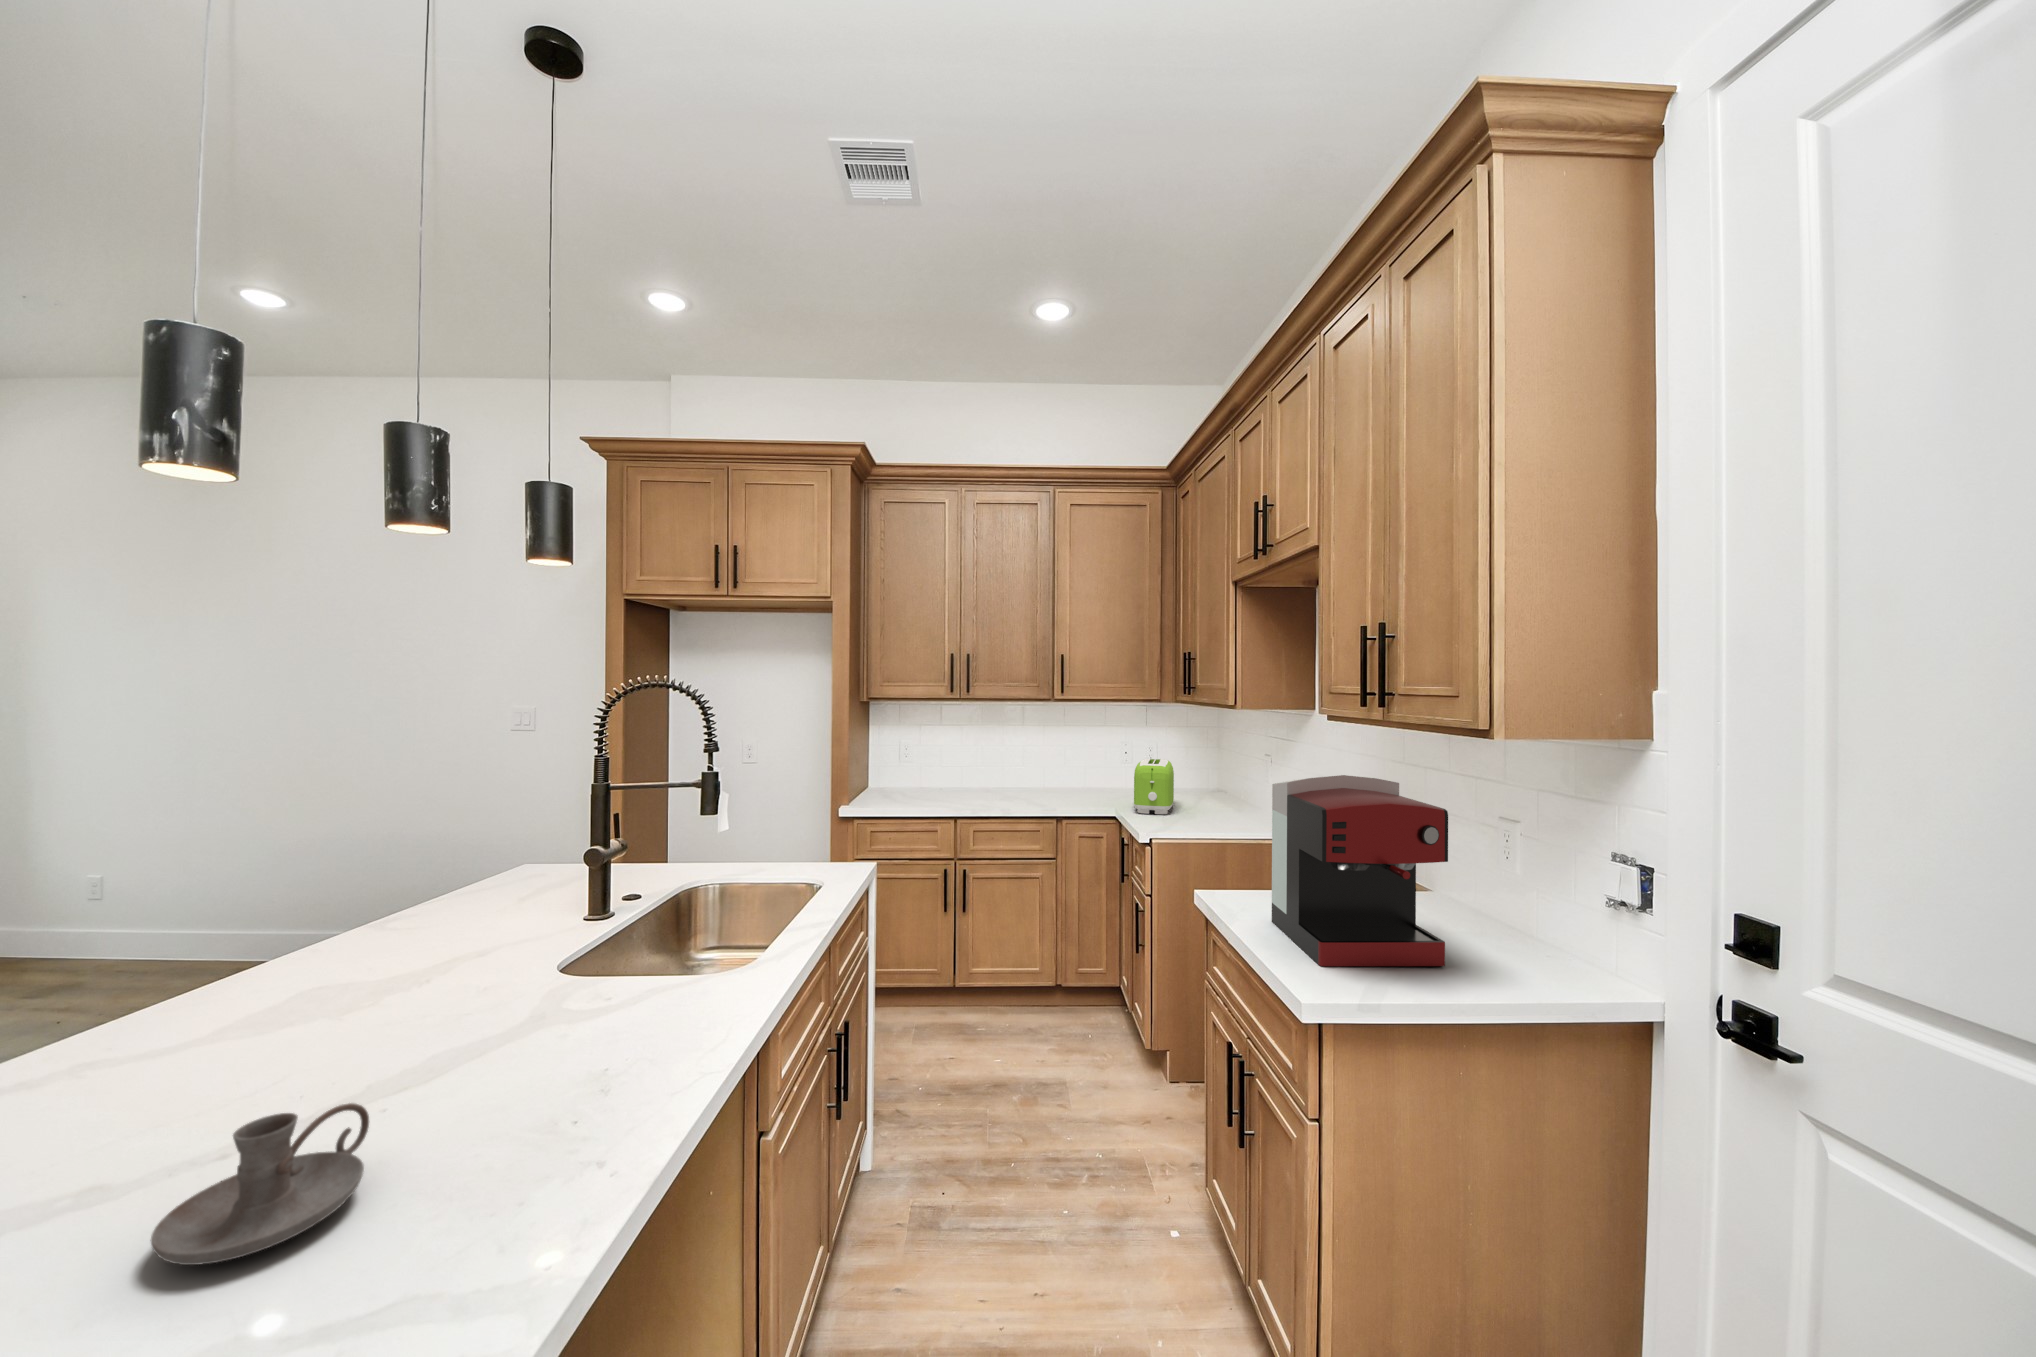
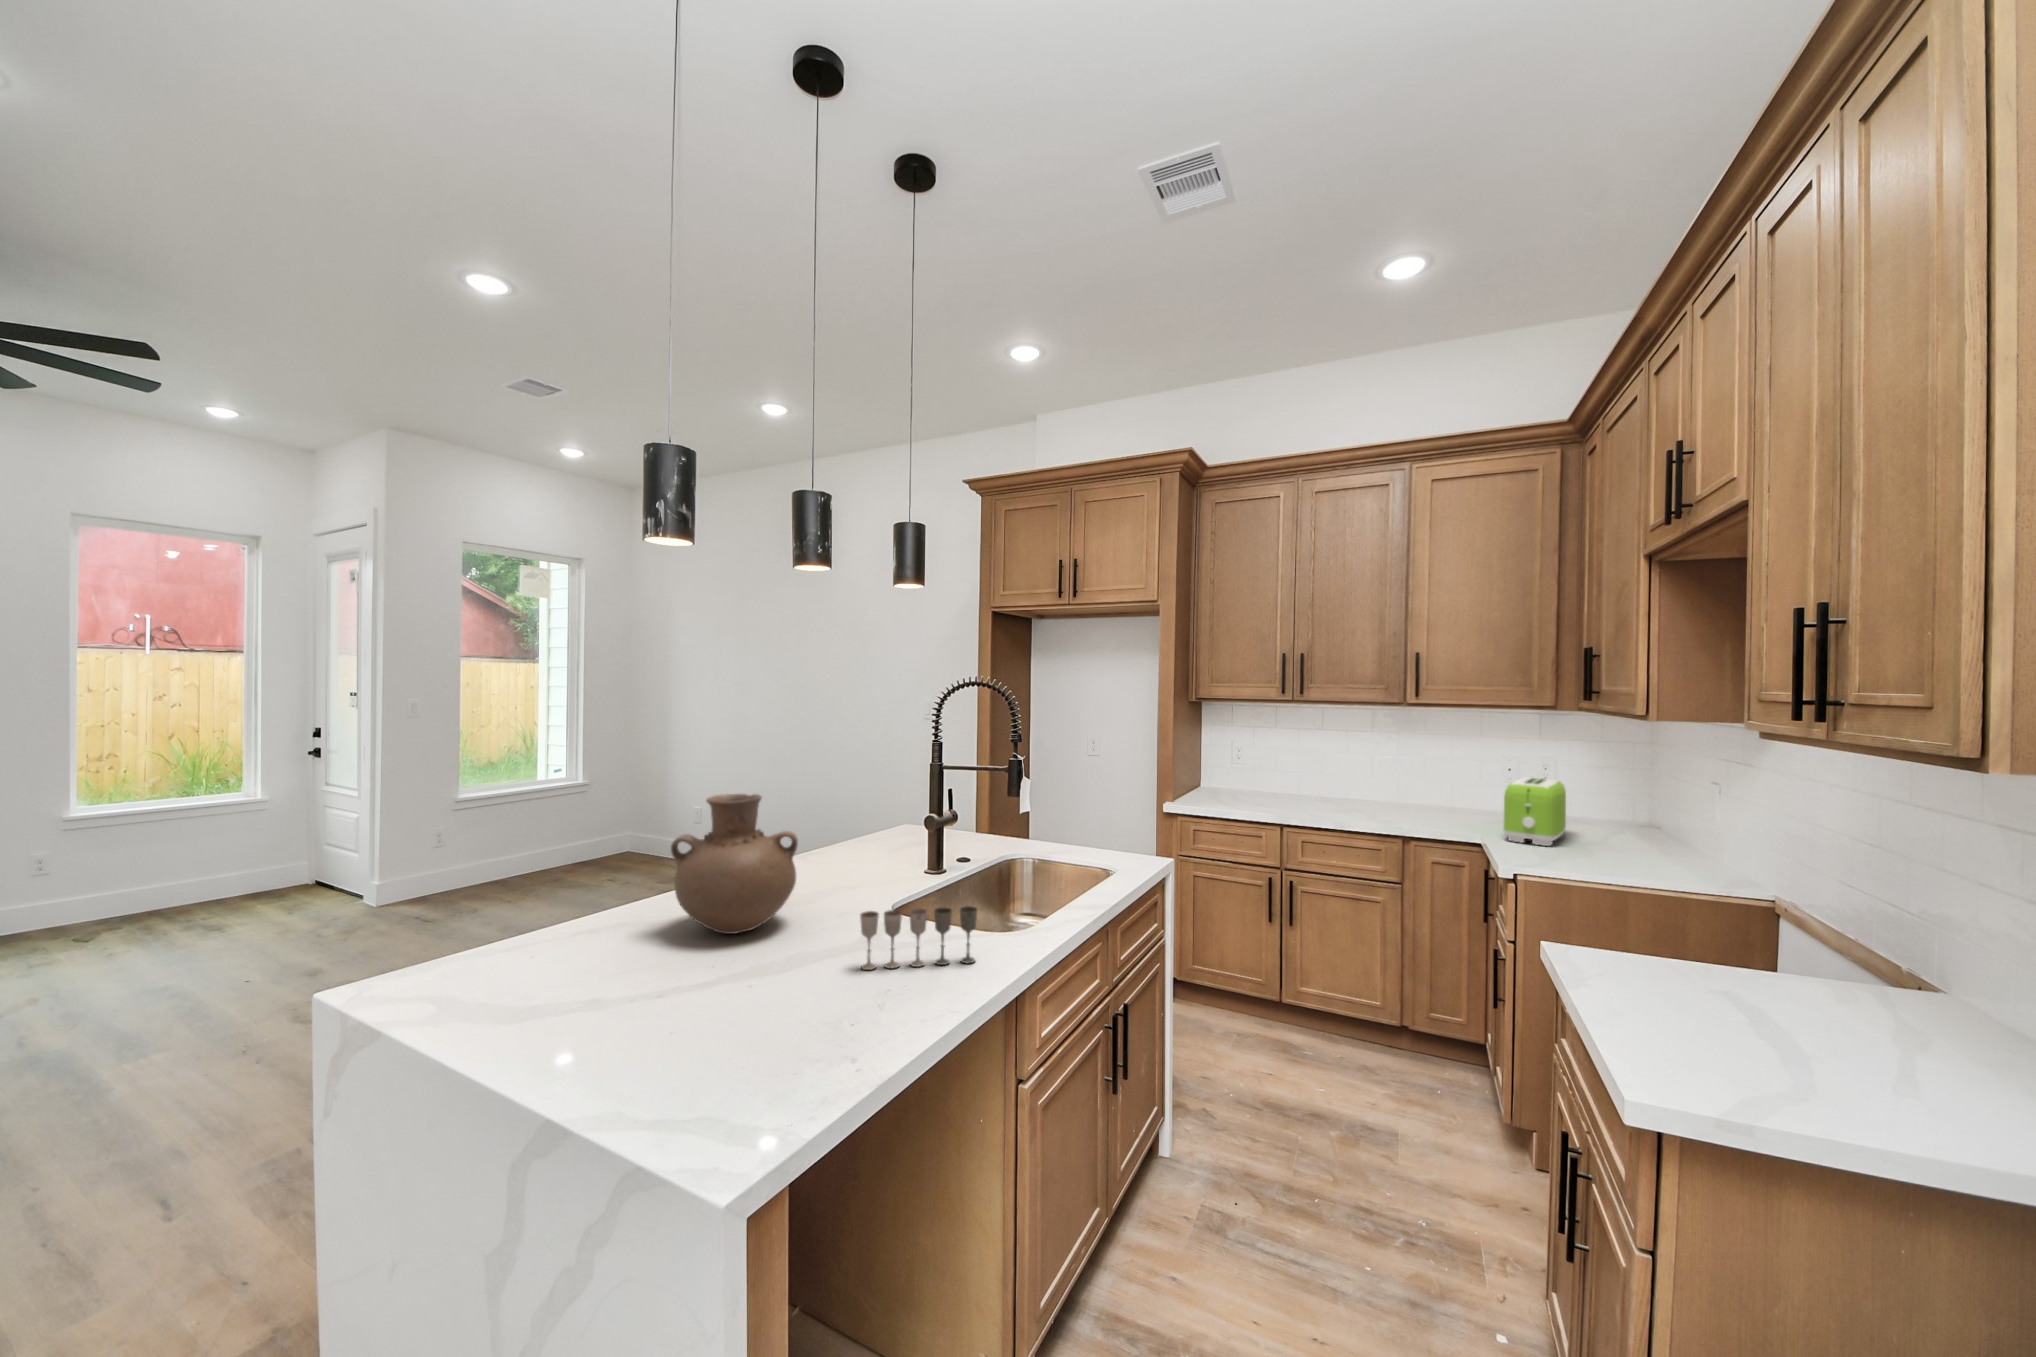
coffee maker: present [1272,775,1448,966] -> none [1628,812,1915,1098]
vase: none [182,845,424,1058] -> present [671,794,798,934]
wine glass: none [553,951,713,1059] -> present [860,906,977,970]
candle holder: present [151,1103,369,1265] -> none [623,959,738,1041]

